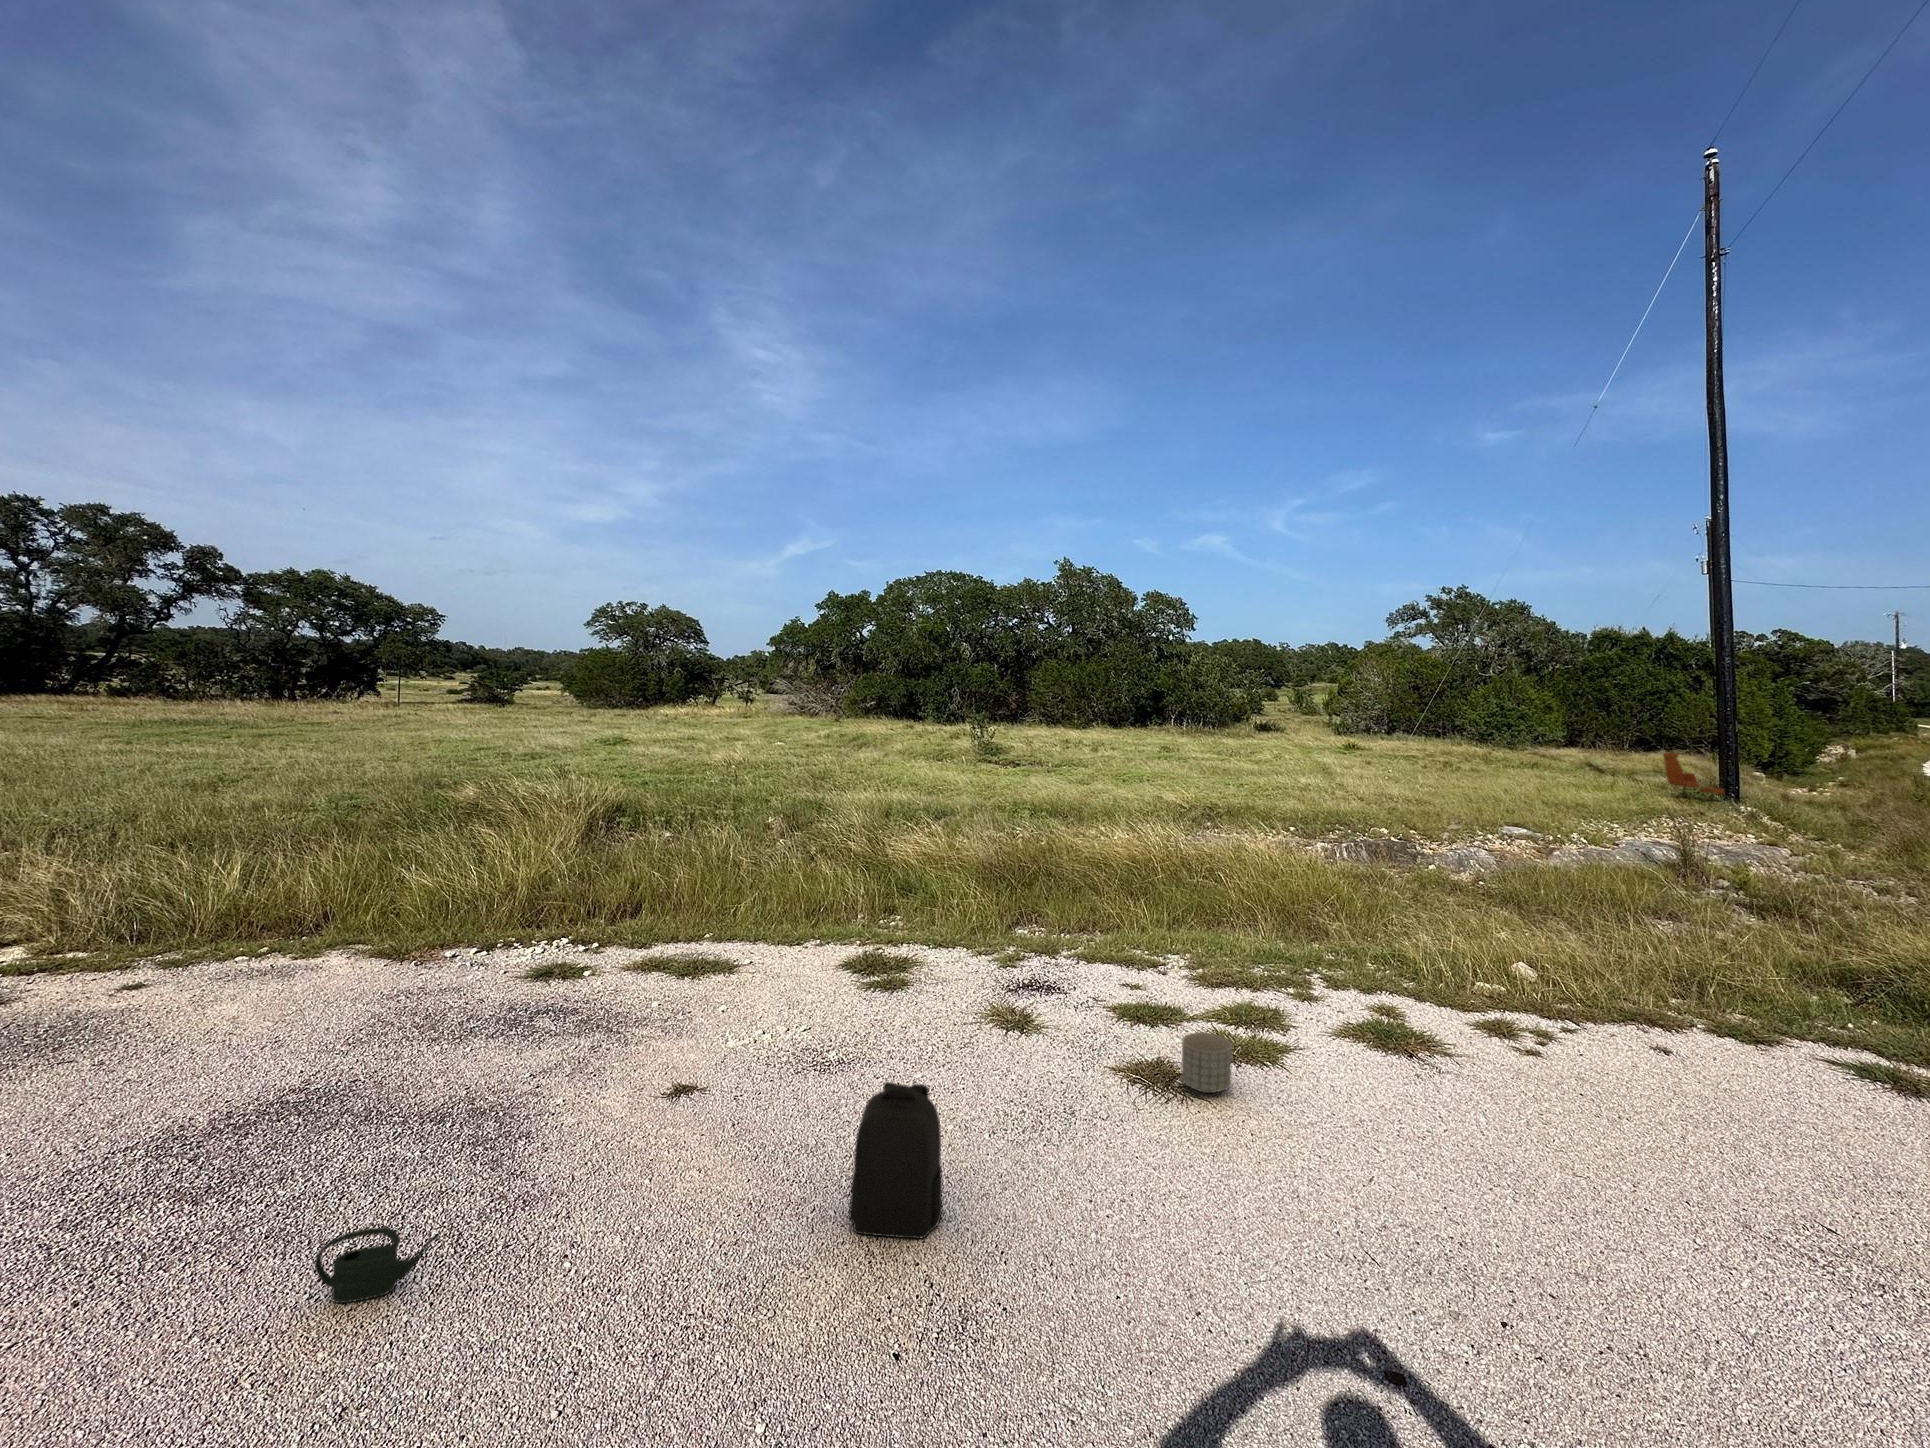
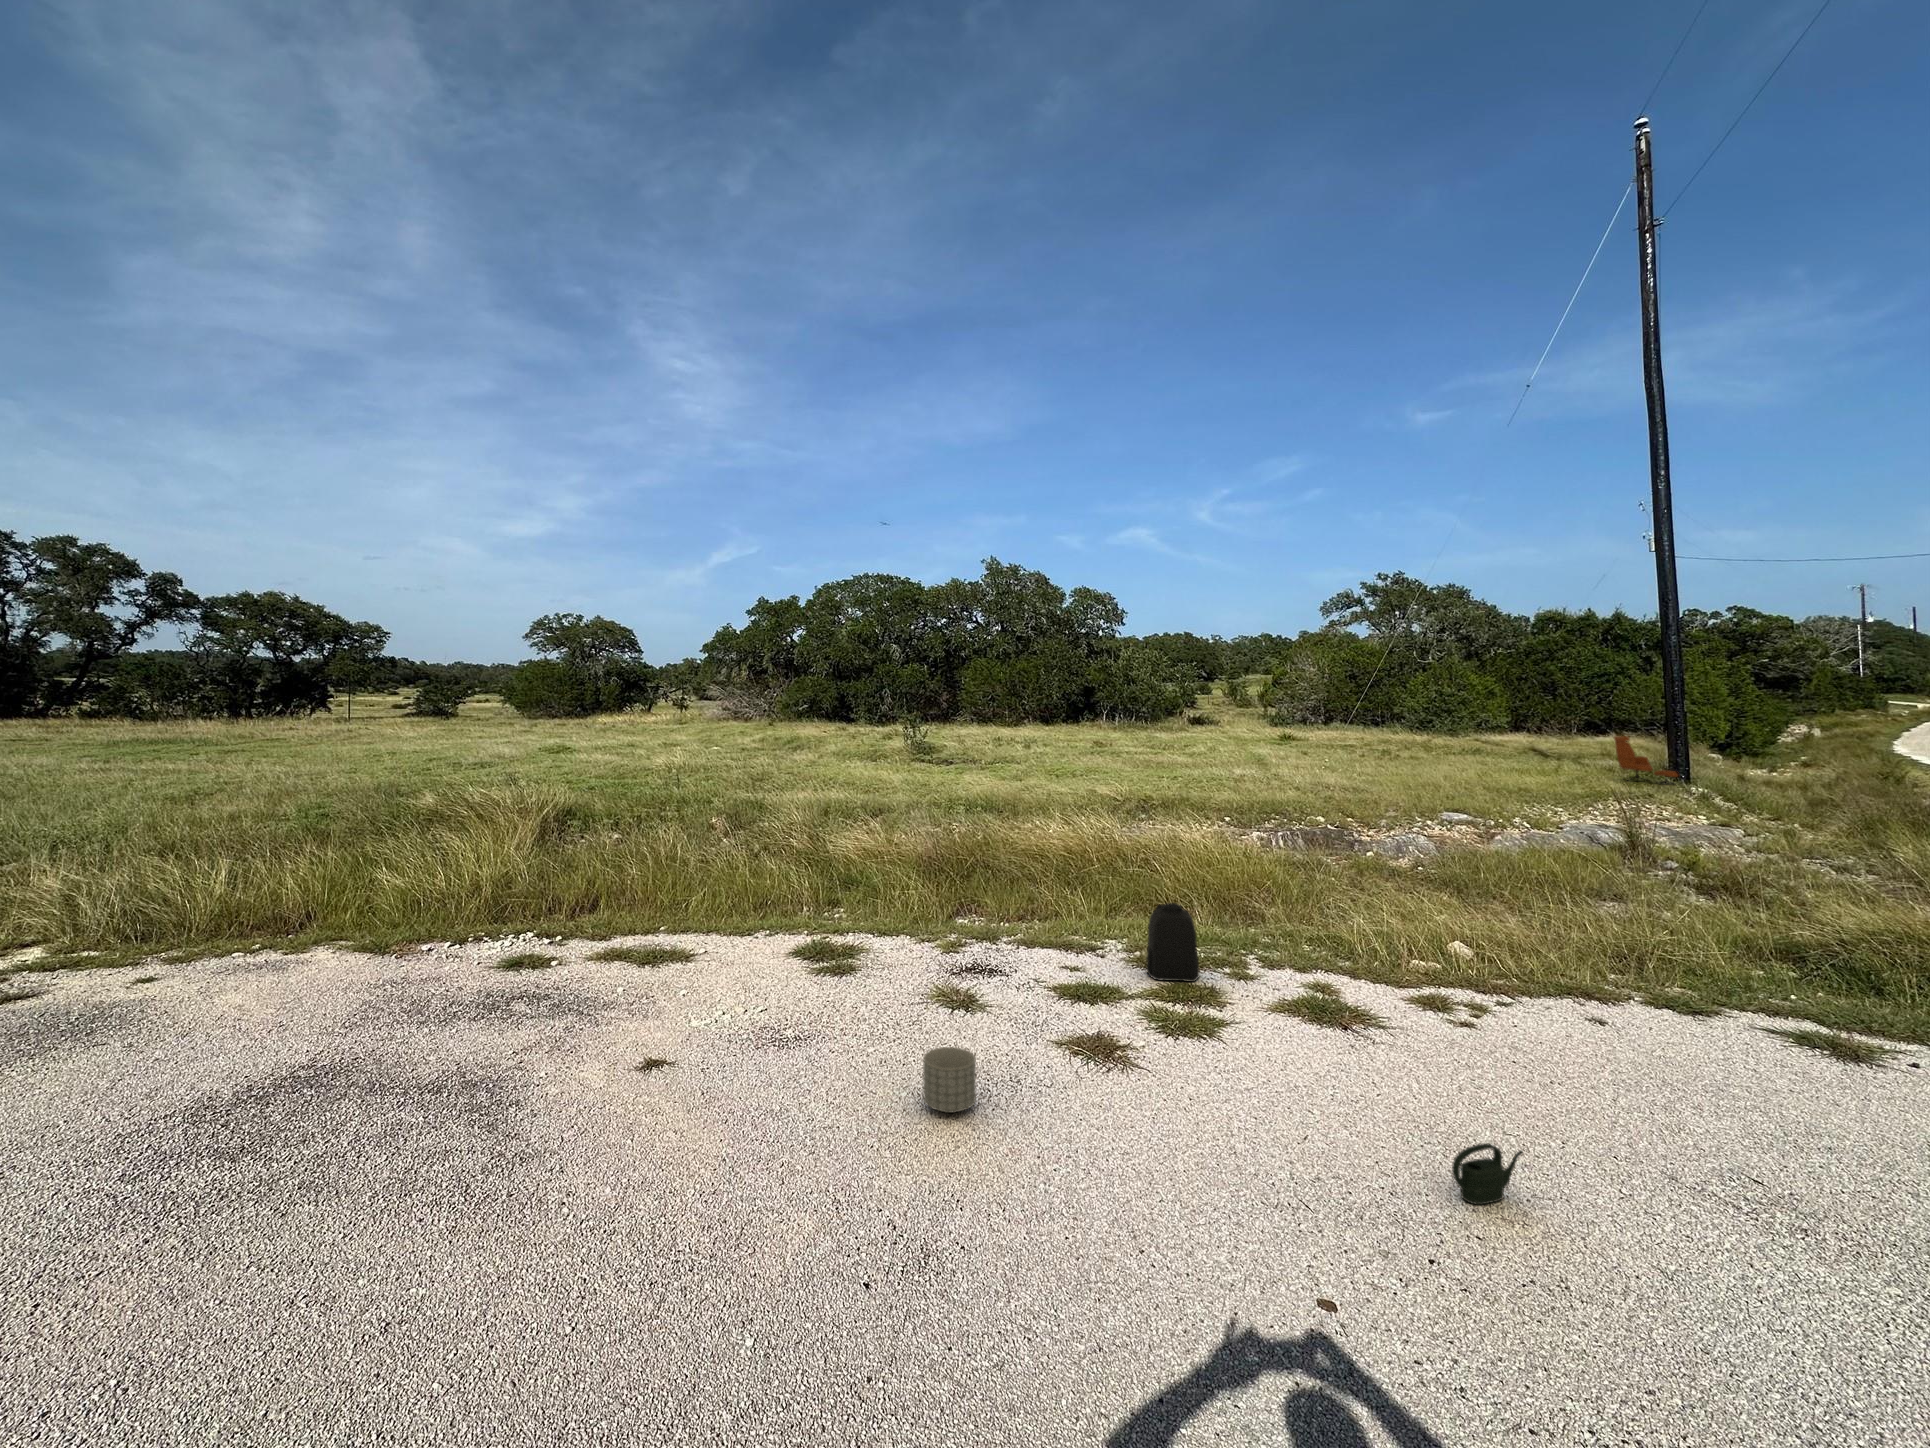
planter: present [1181,1032,1232,1093] -> present [923,1047,976,1113]
backpack: present [849,1082,943,1238] -> present [1146,903,1199,982]
watering can: present [315,1227,440,1303] -> present [1452,1143,1523,1205]

